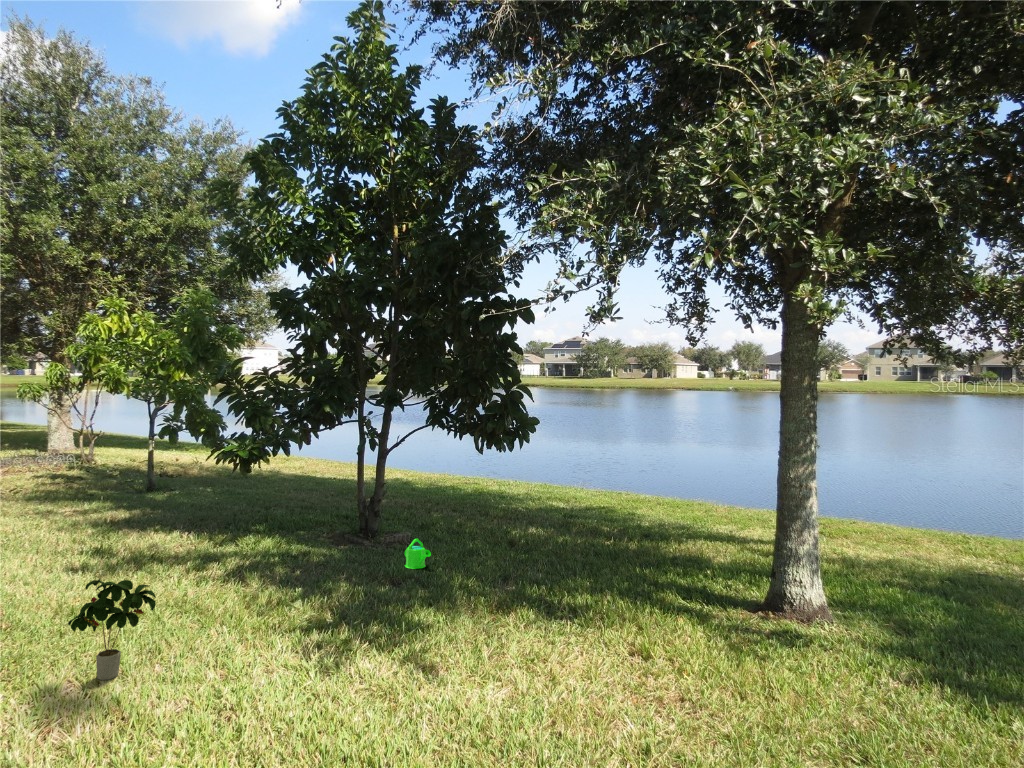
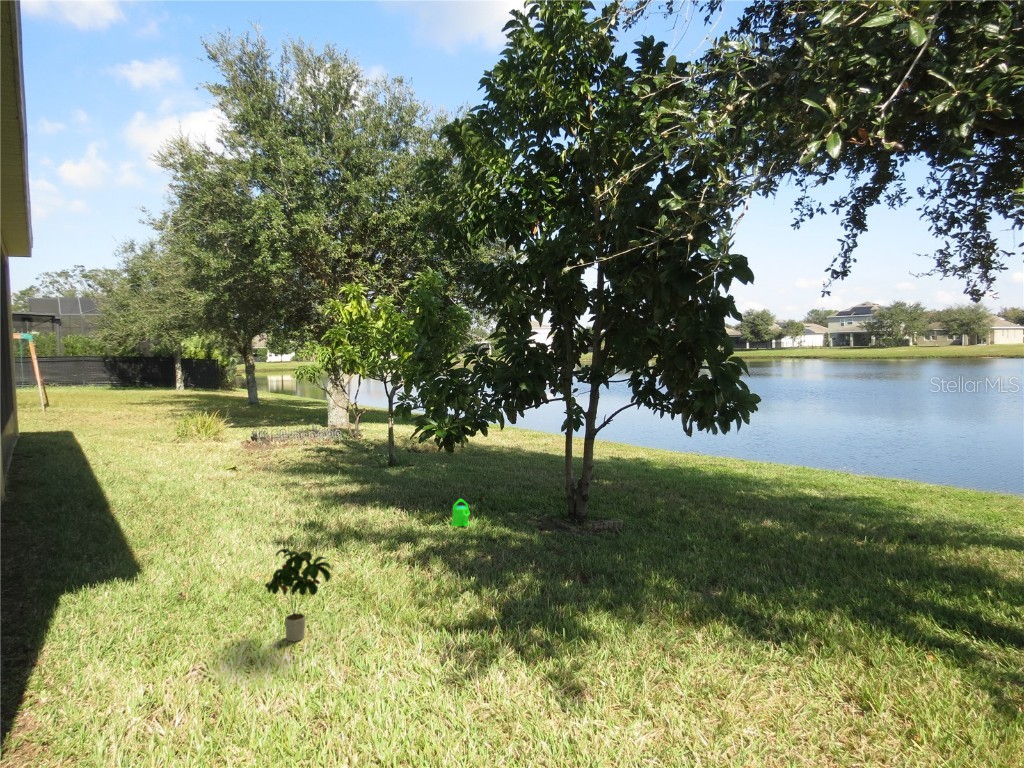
watering can: present [405,539,431,569] -> present [451,499,470,526]

